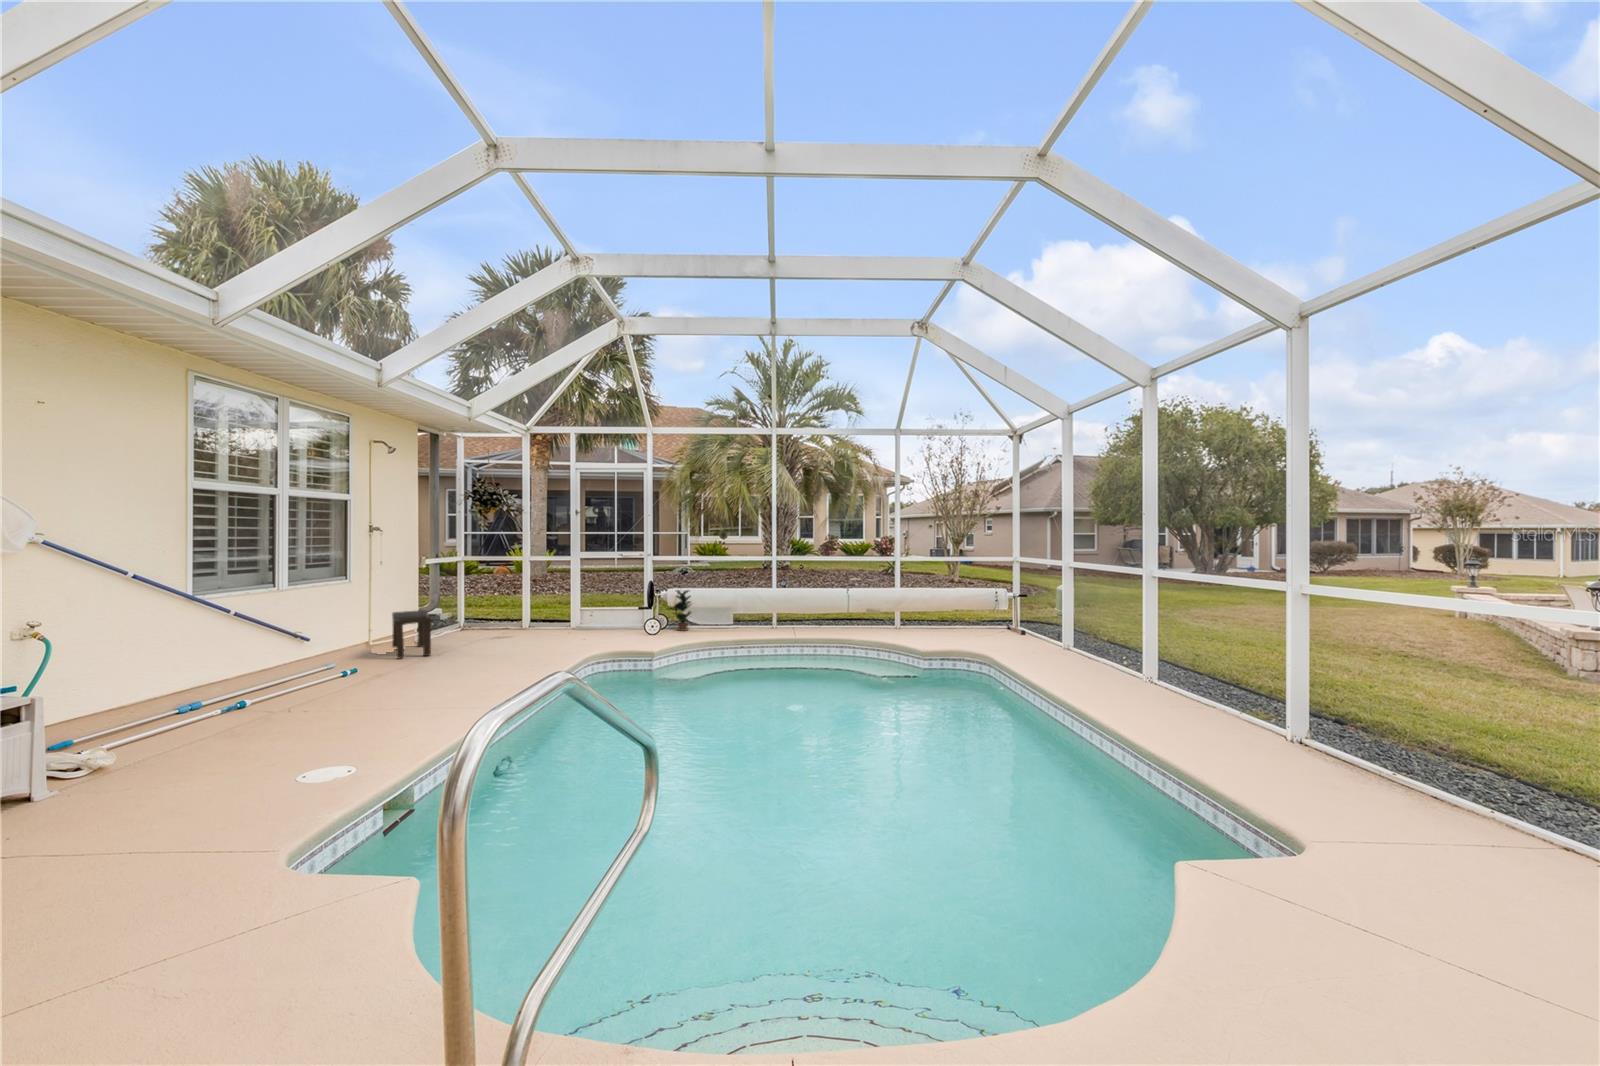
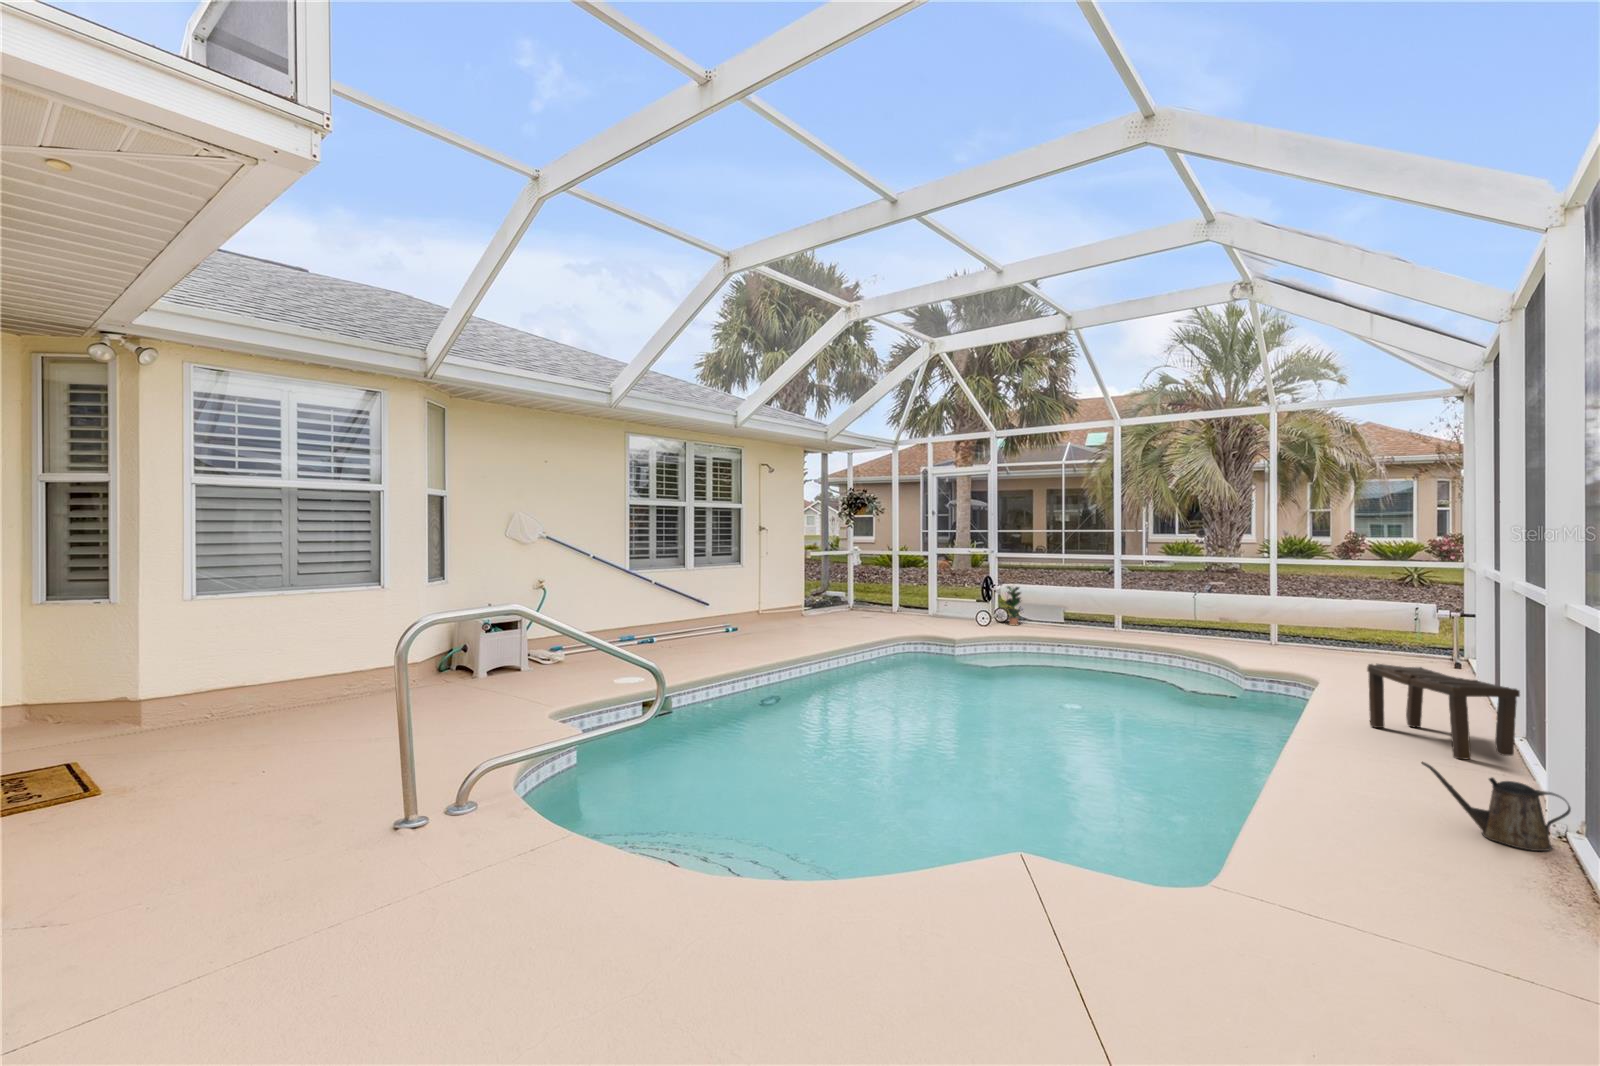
bench: present [392,610,431,658] -> present [1367,664,1520,759]
watering can: none [1238,710,1315,760] -> present [1422,762,1571,851]

